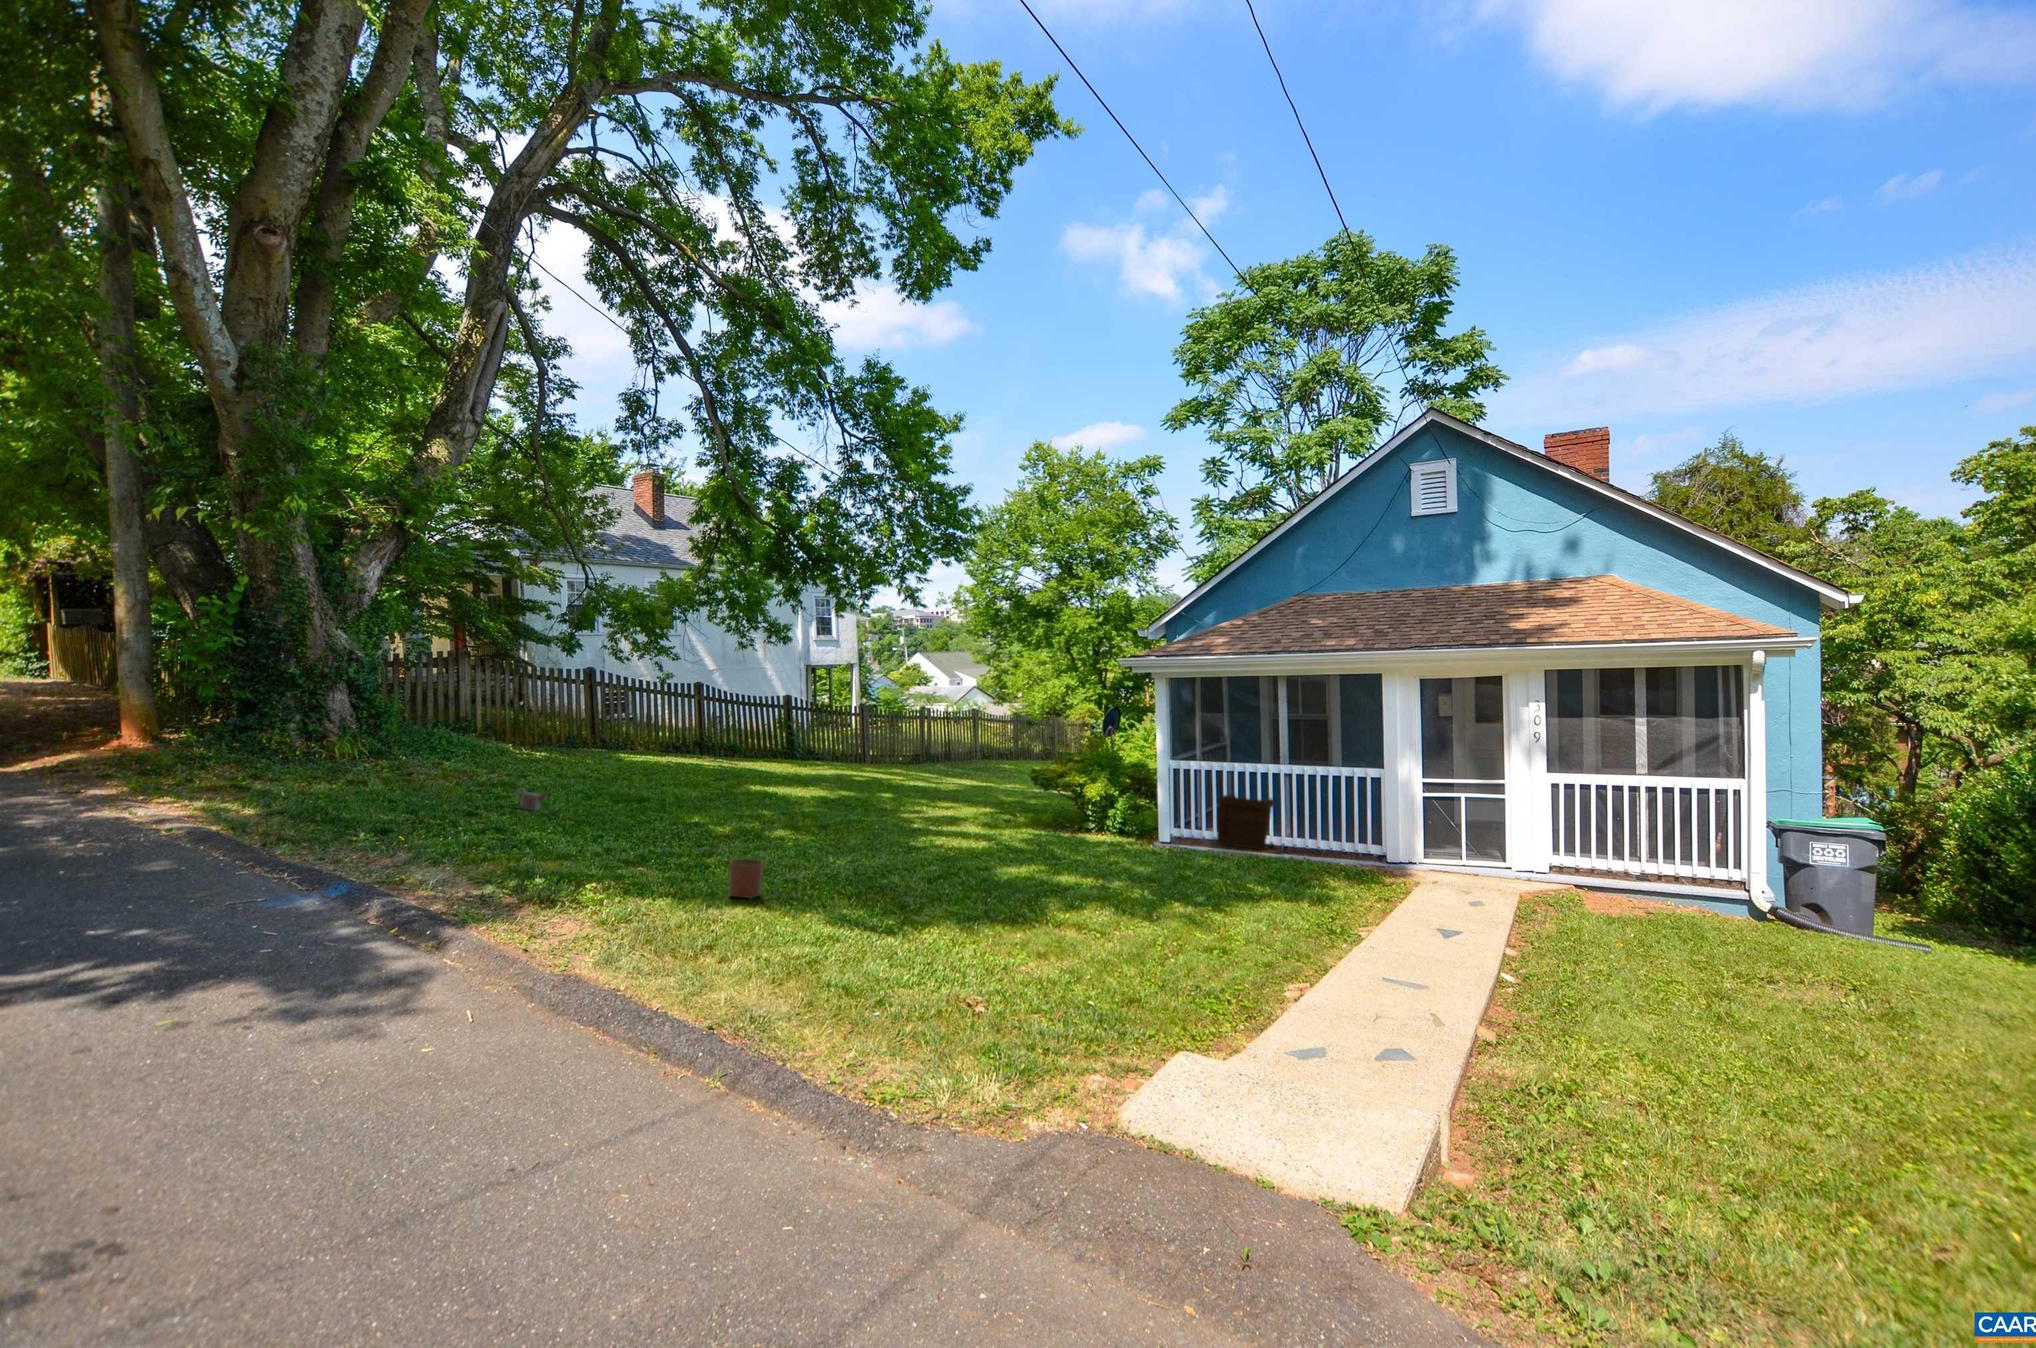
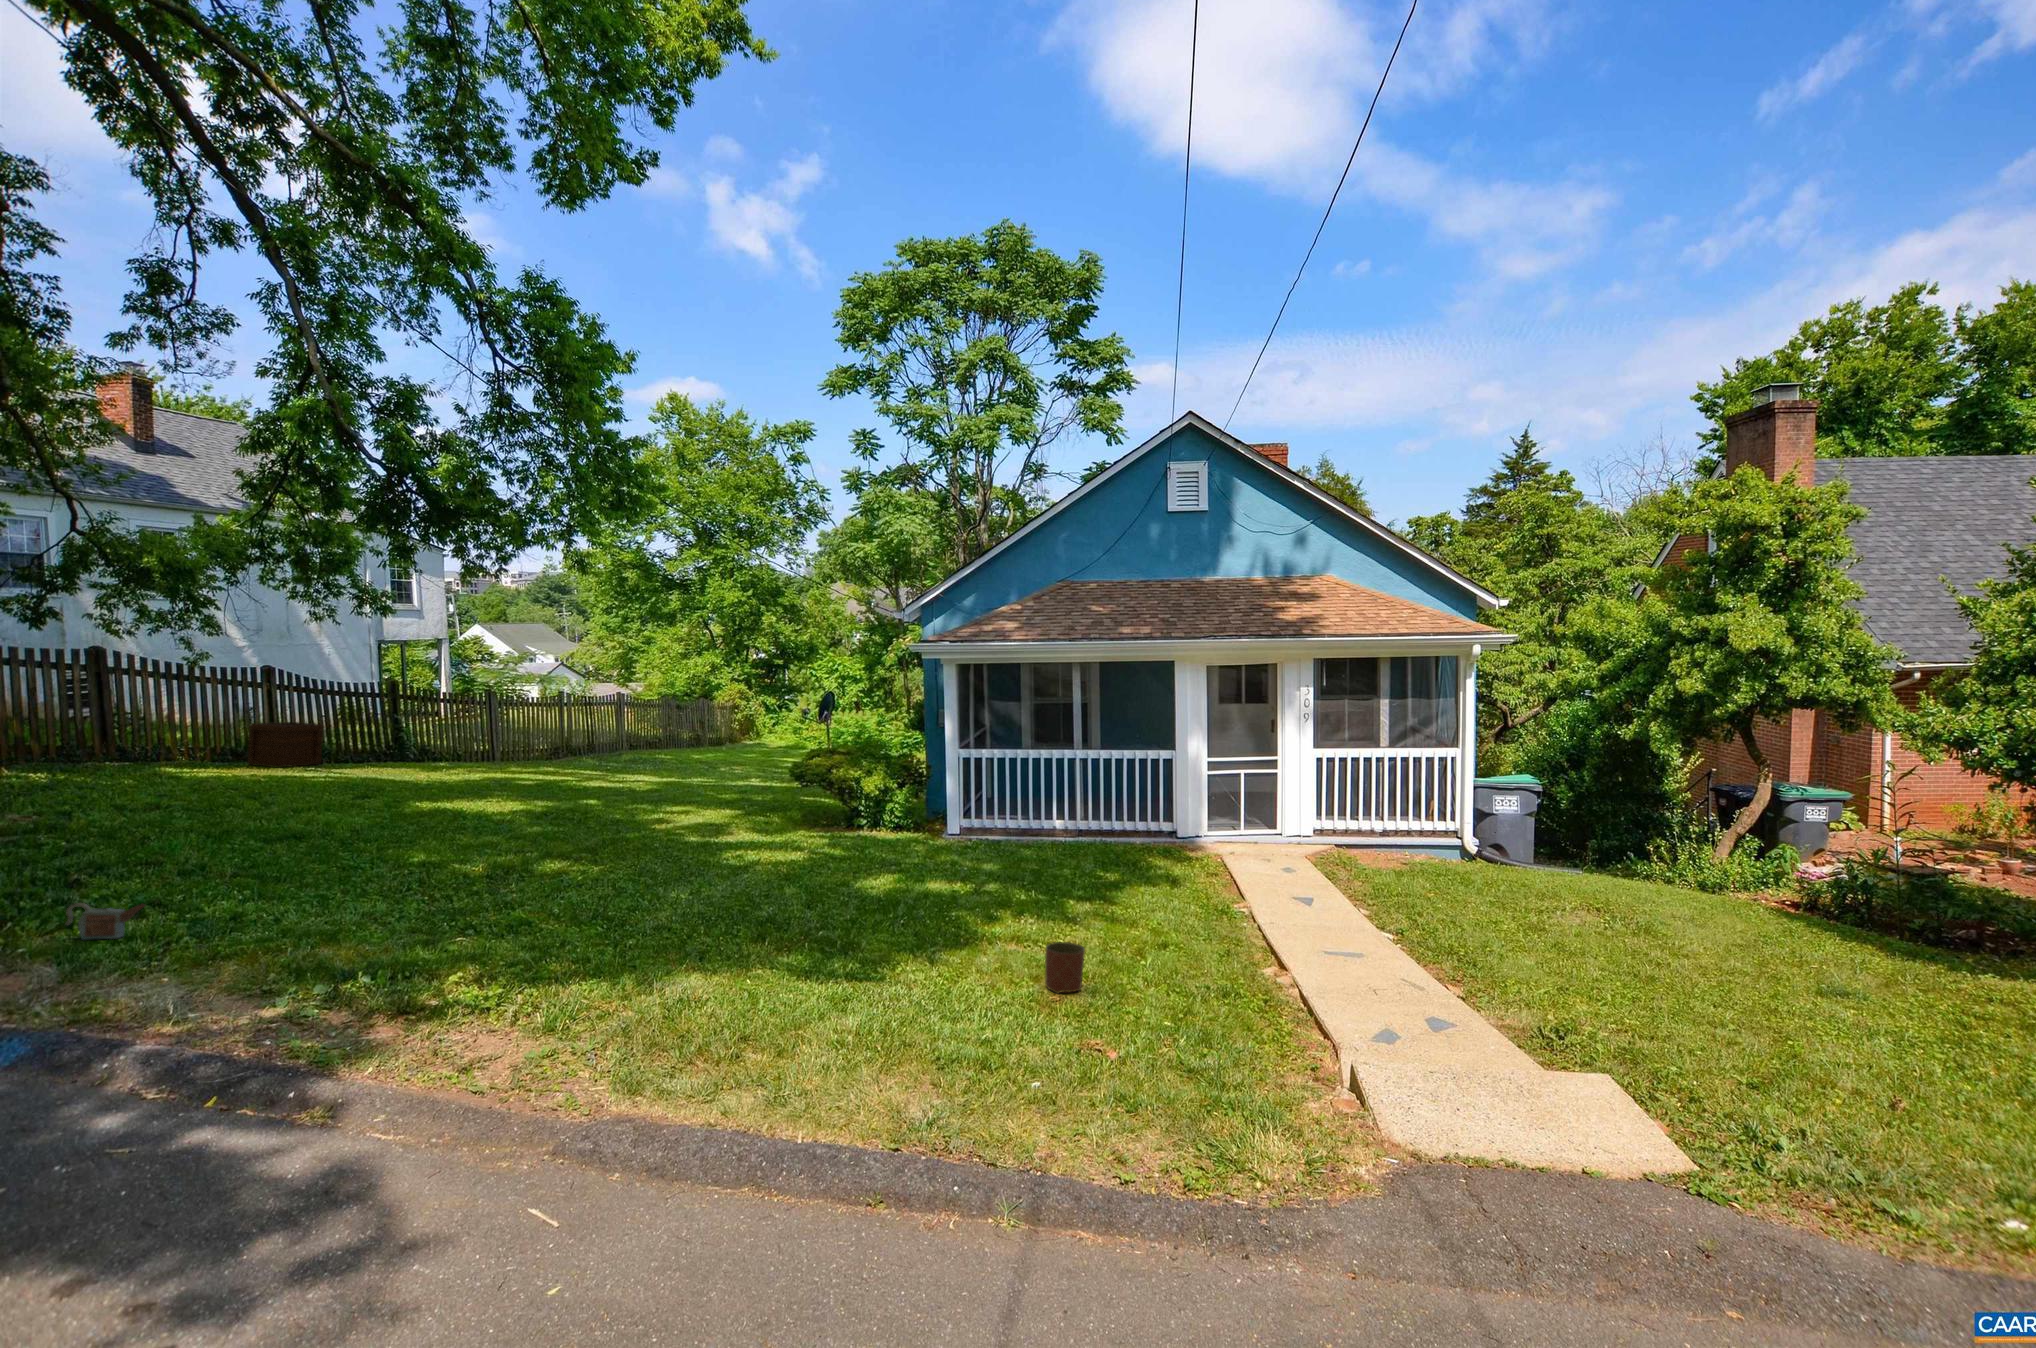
wooden crate: present [1216,794,1275,850] -> present [248,722,323,768]
planter: present [729,859,764,899] -> present [1045,942,1085,993]

